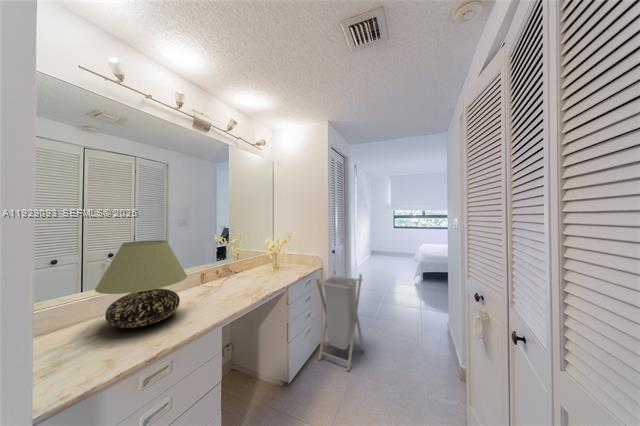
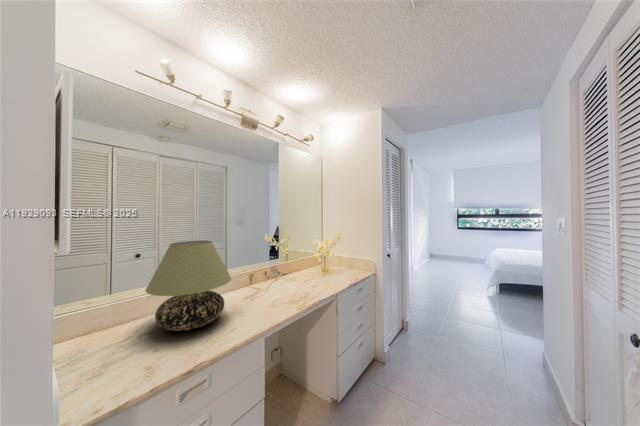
laundry hamper: present [316,271,364,370] -> none [368,277,427,396]

